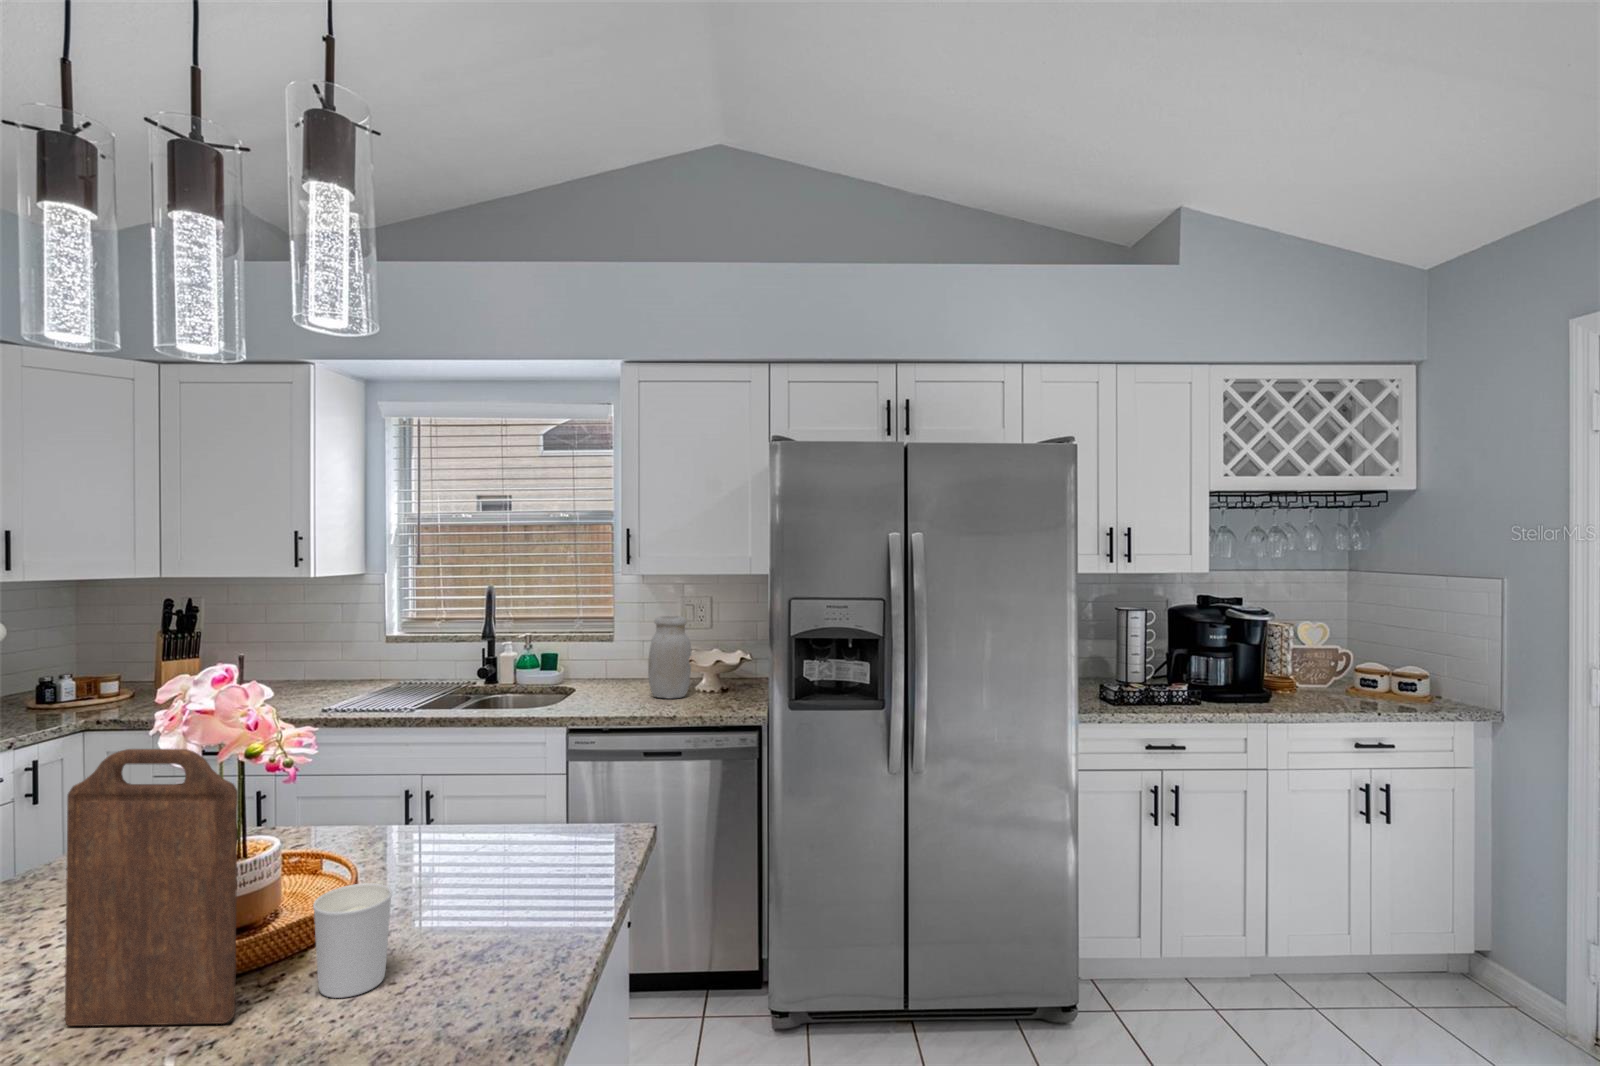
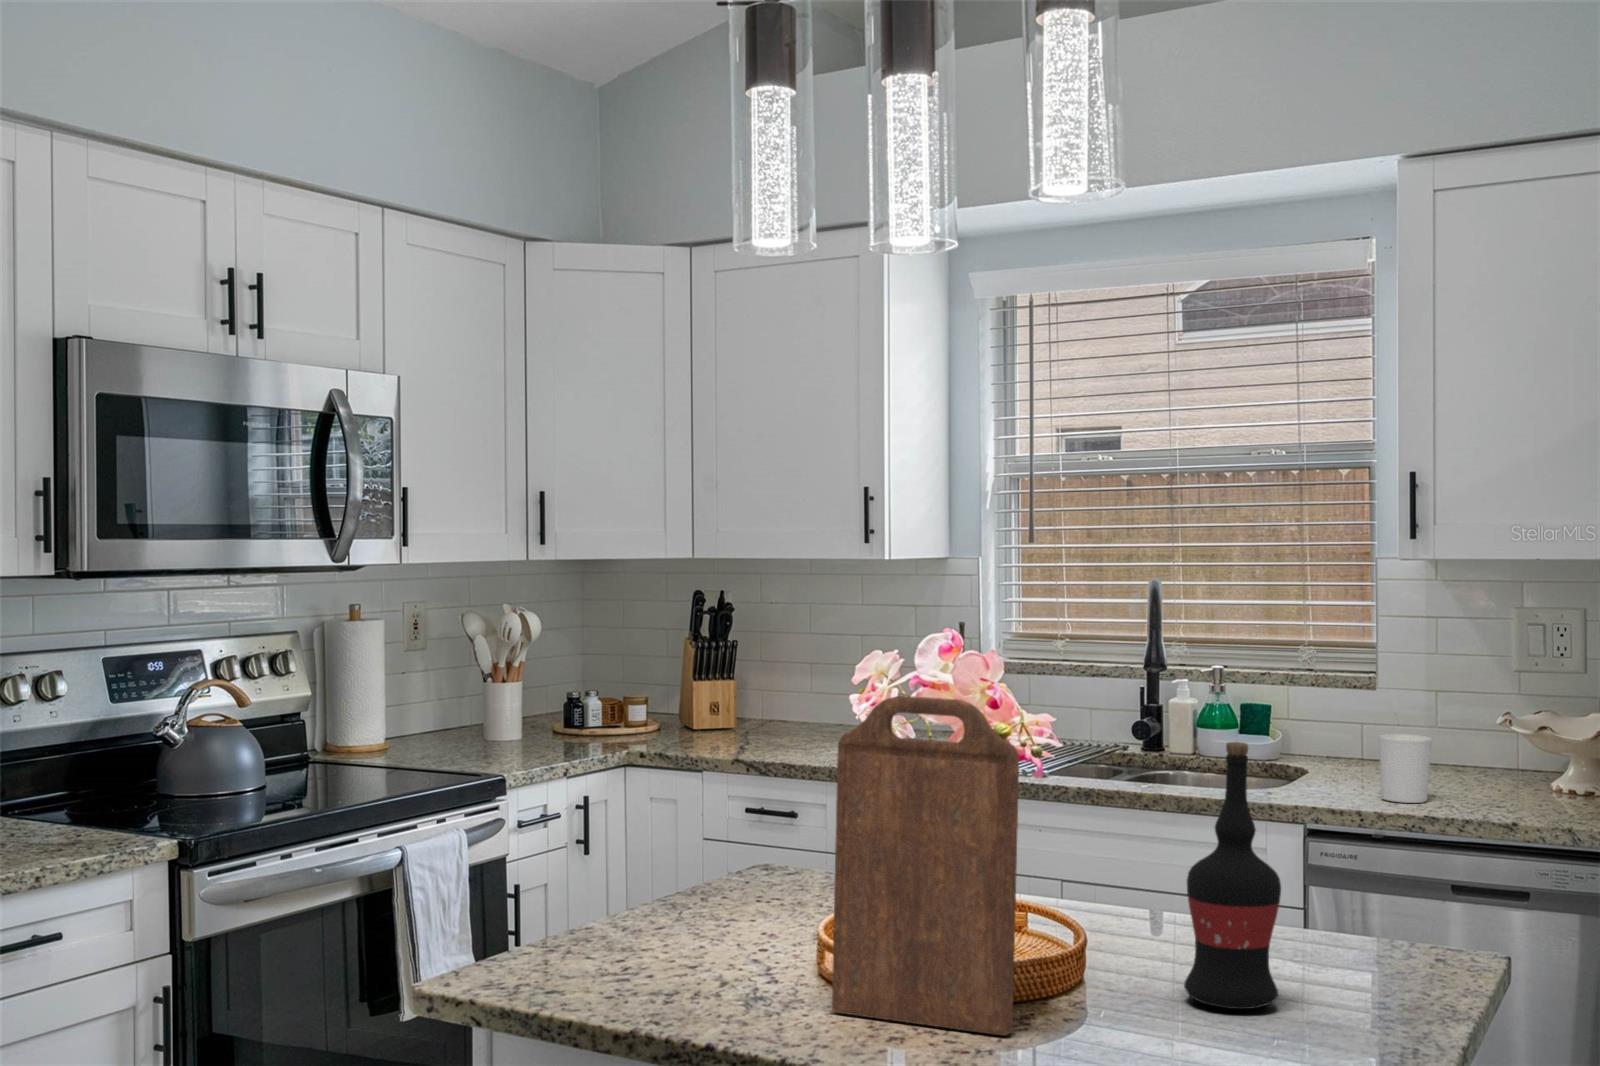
jar: present [648,616,692,699] -> none [1453,641,1539,796]
wine bottle: none [414,740,485,936] -> present [1184,742,1281,1009]
candle holder: present [313,883,392,998] -> present [1379,734,1432,803]

